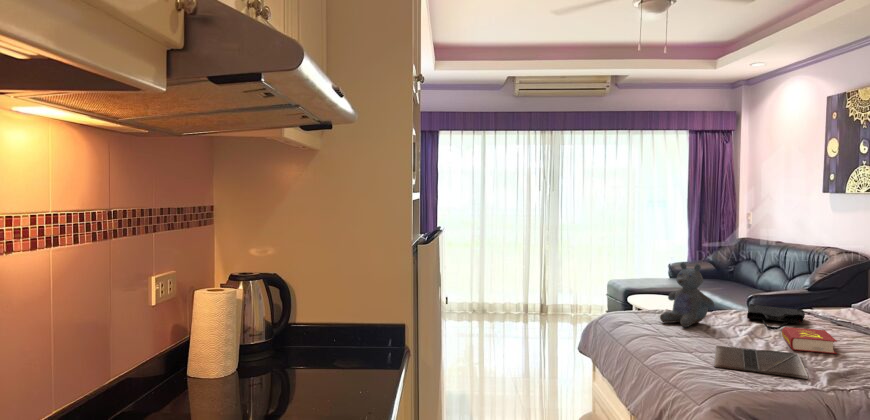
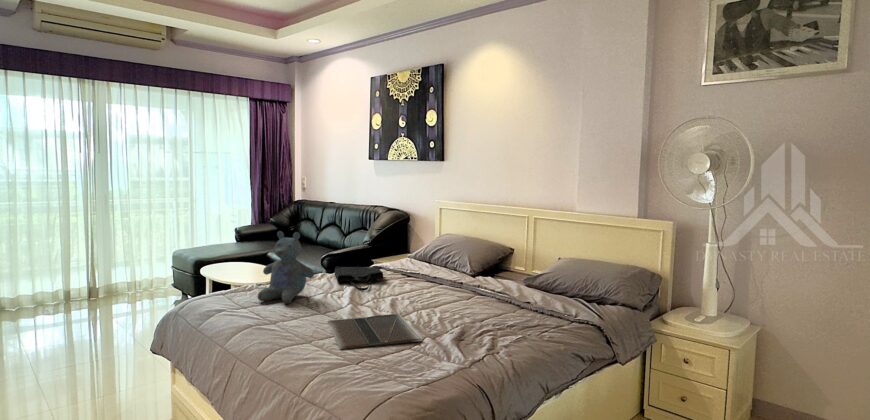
book: present [782,327,837,354] -> none [375,285,424,310]

